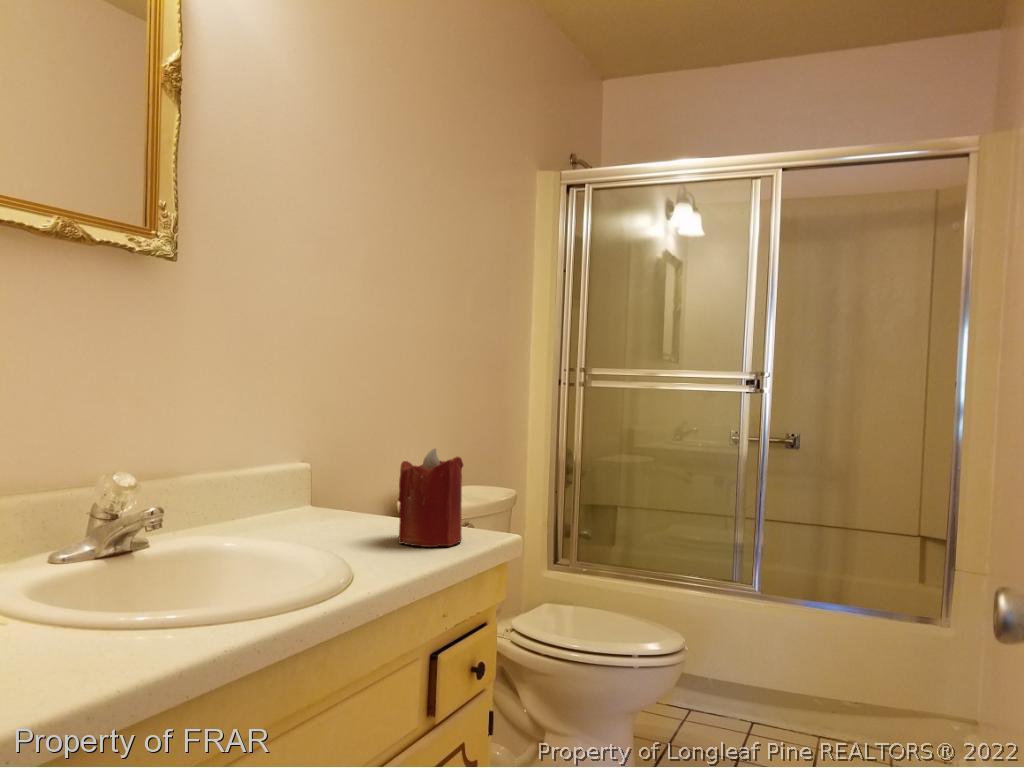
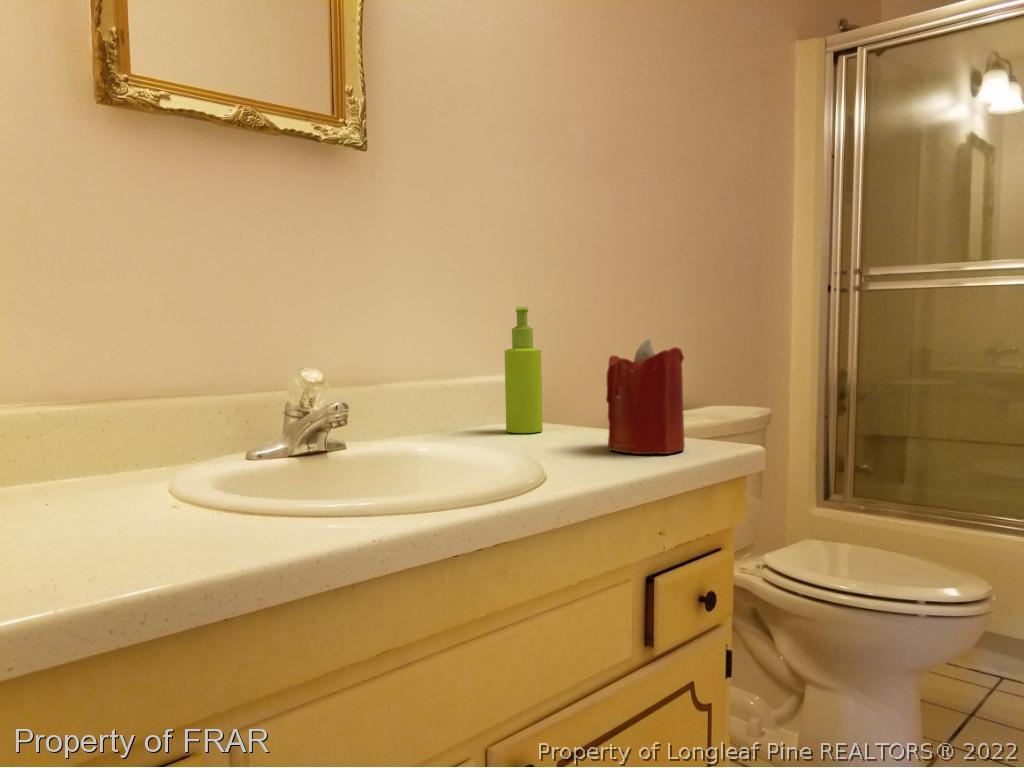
soap dispenser: none [297,410,333,525] -> present [505,307,542,433]

